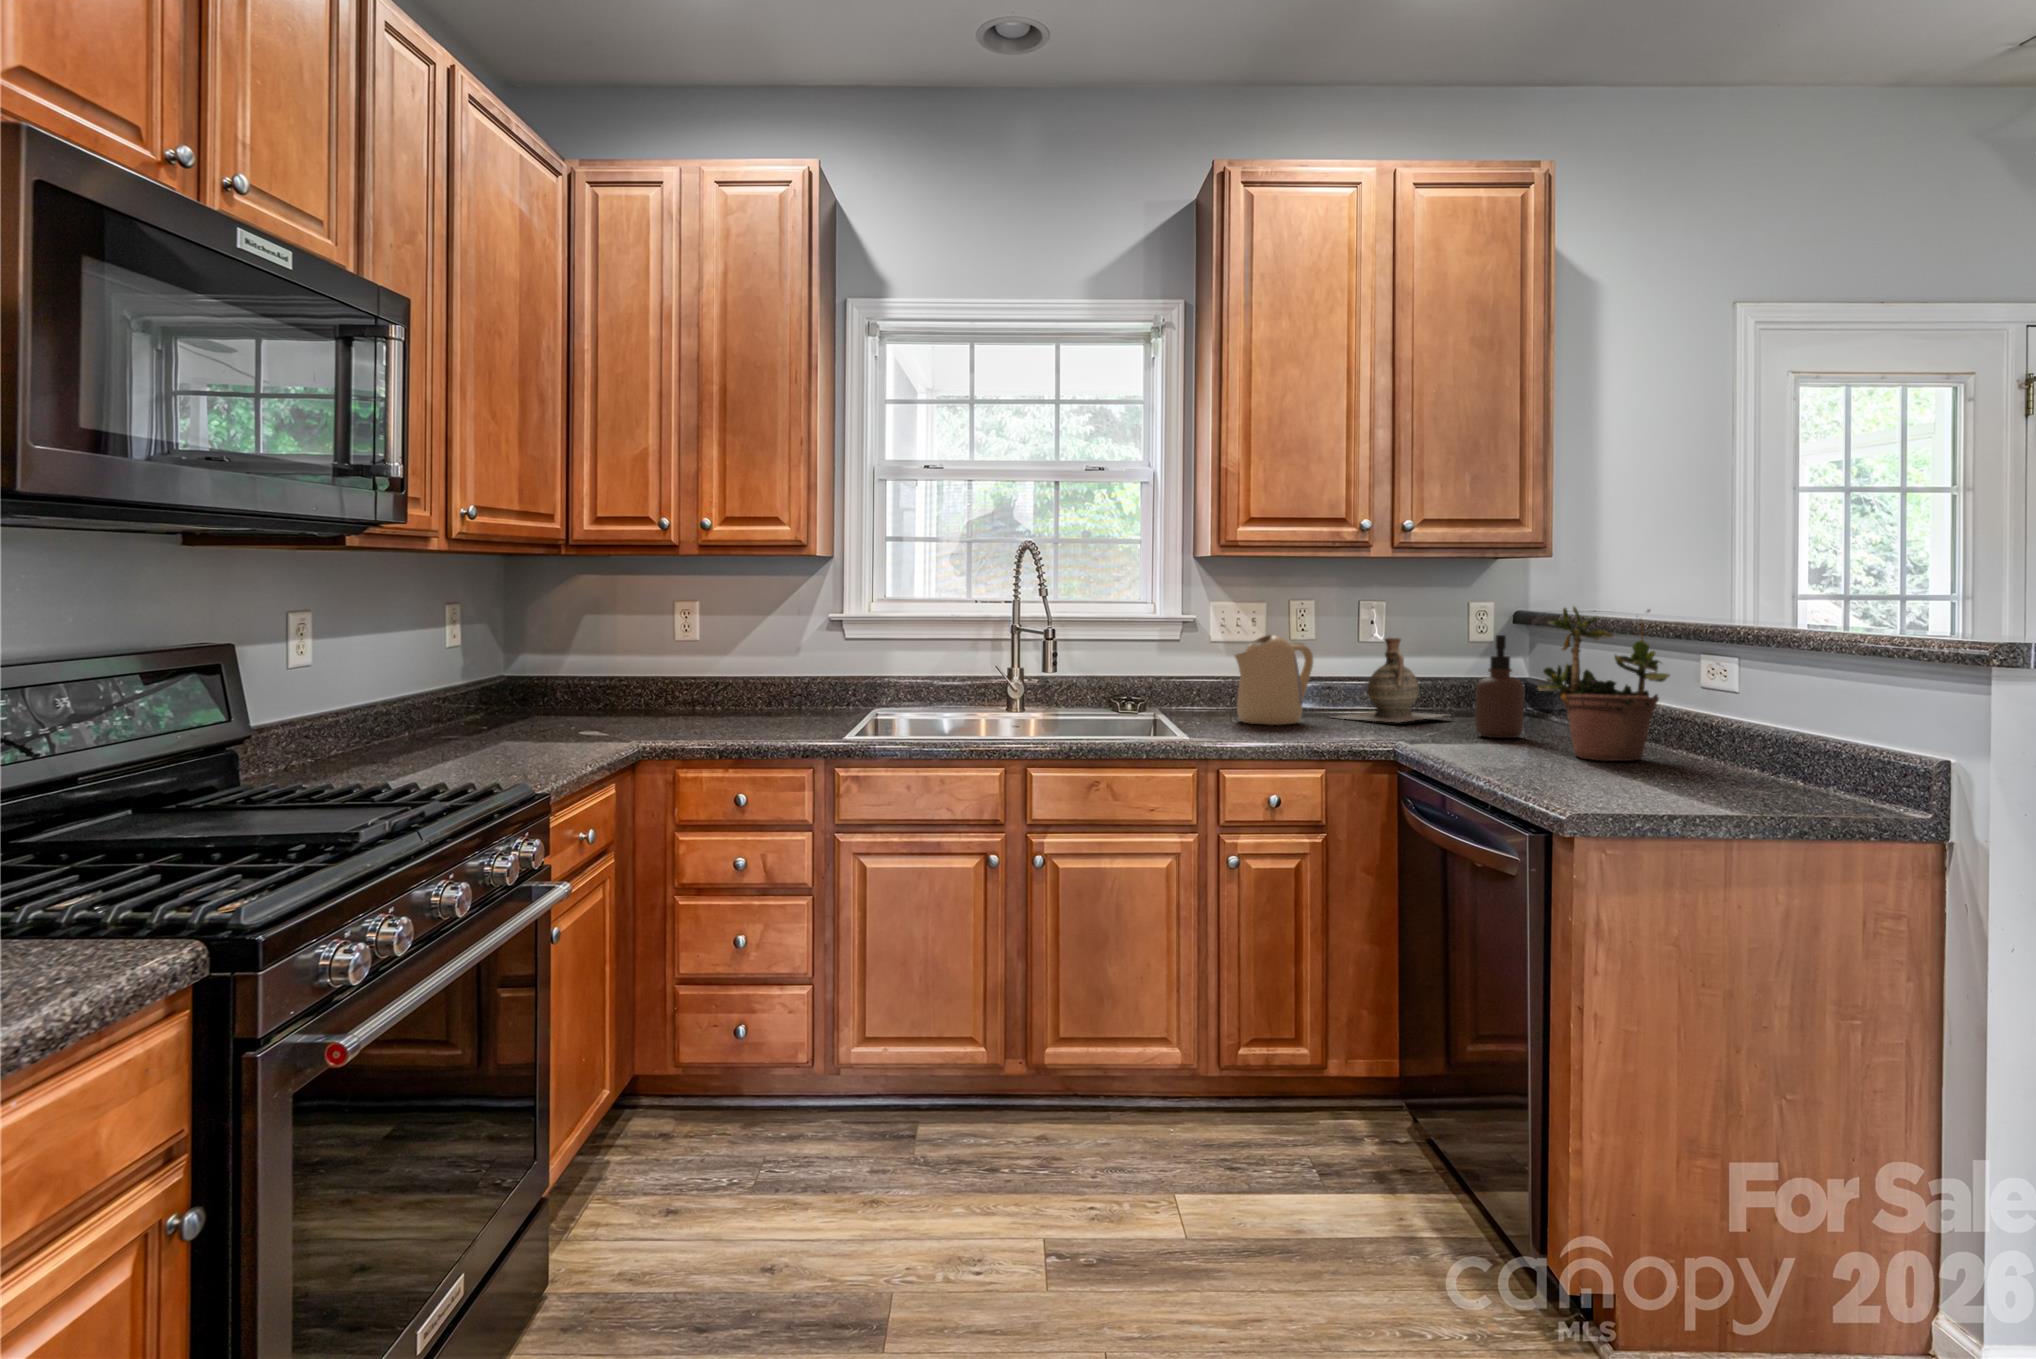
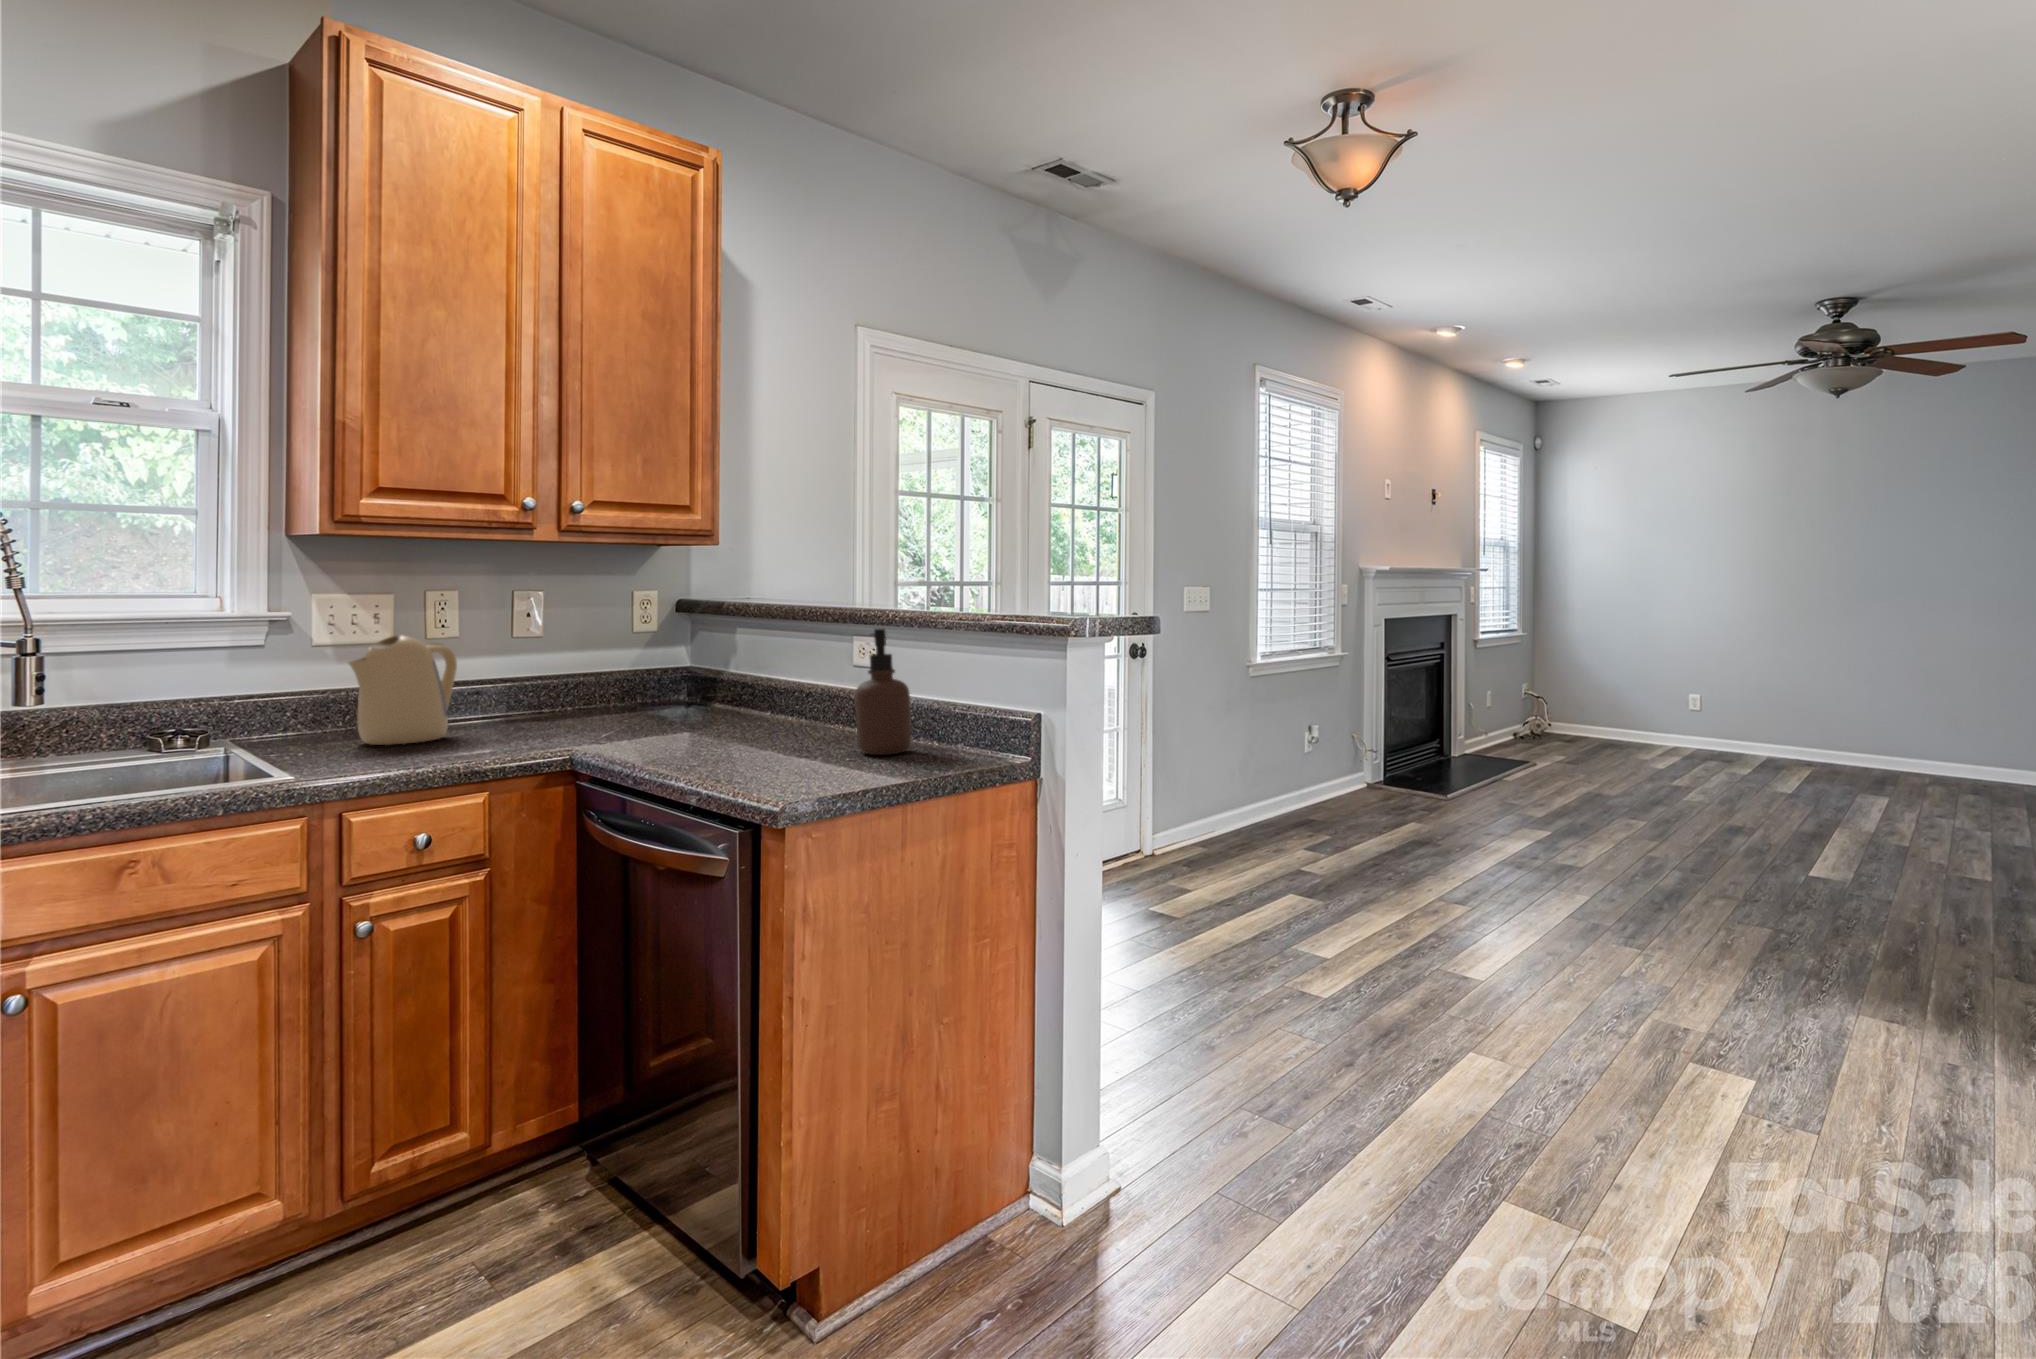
potted plant: present [1538,606,1670,761] -> none [714,582,833,744]
soap dispenser: present [1475,635,1524,738] -> present [855,628,911,755]
ceramic jug: present [1333,638,1445,722] -> none [478,633,622,727]

